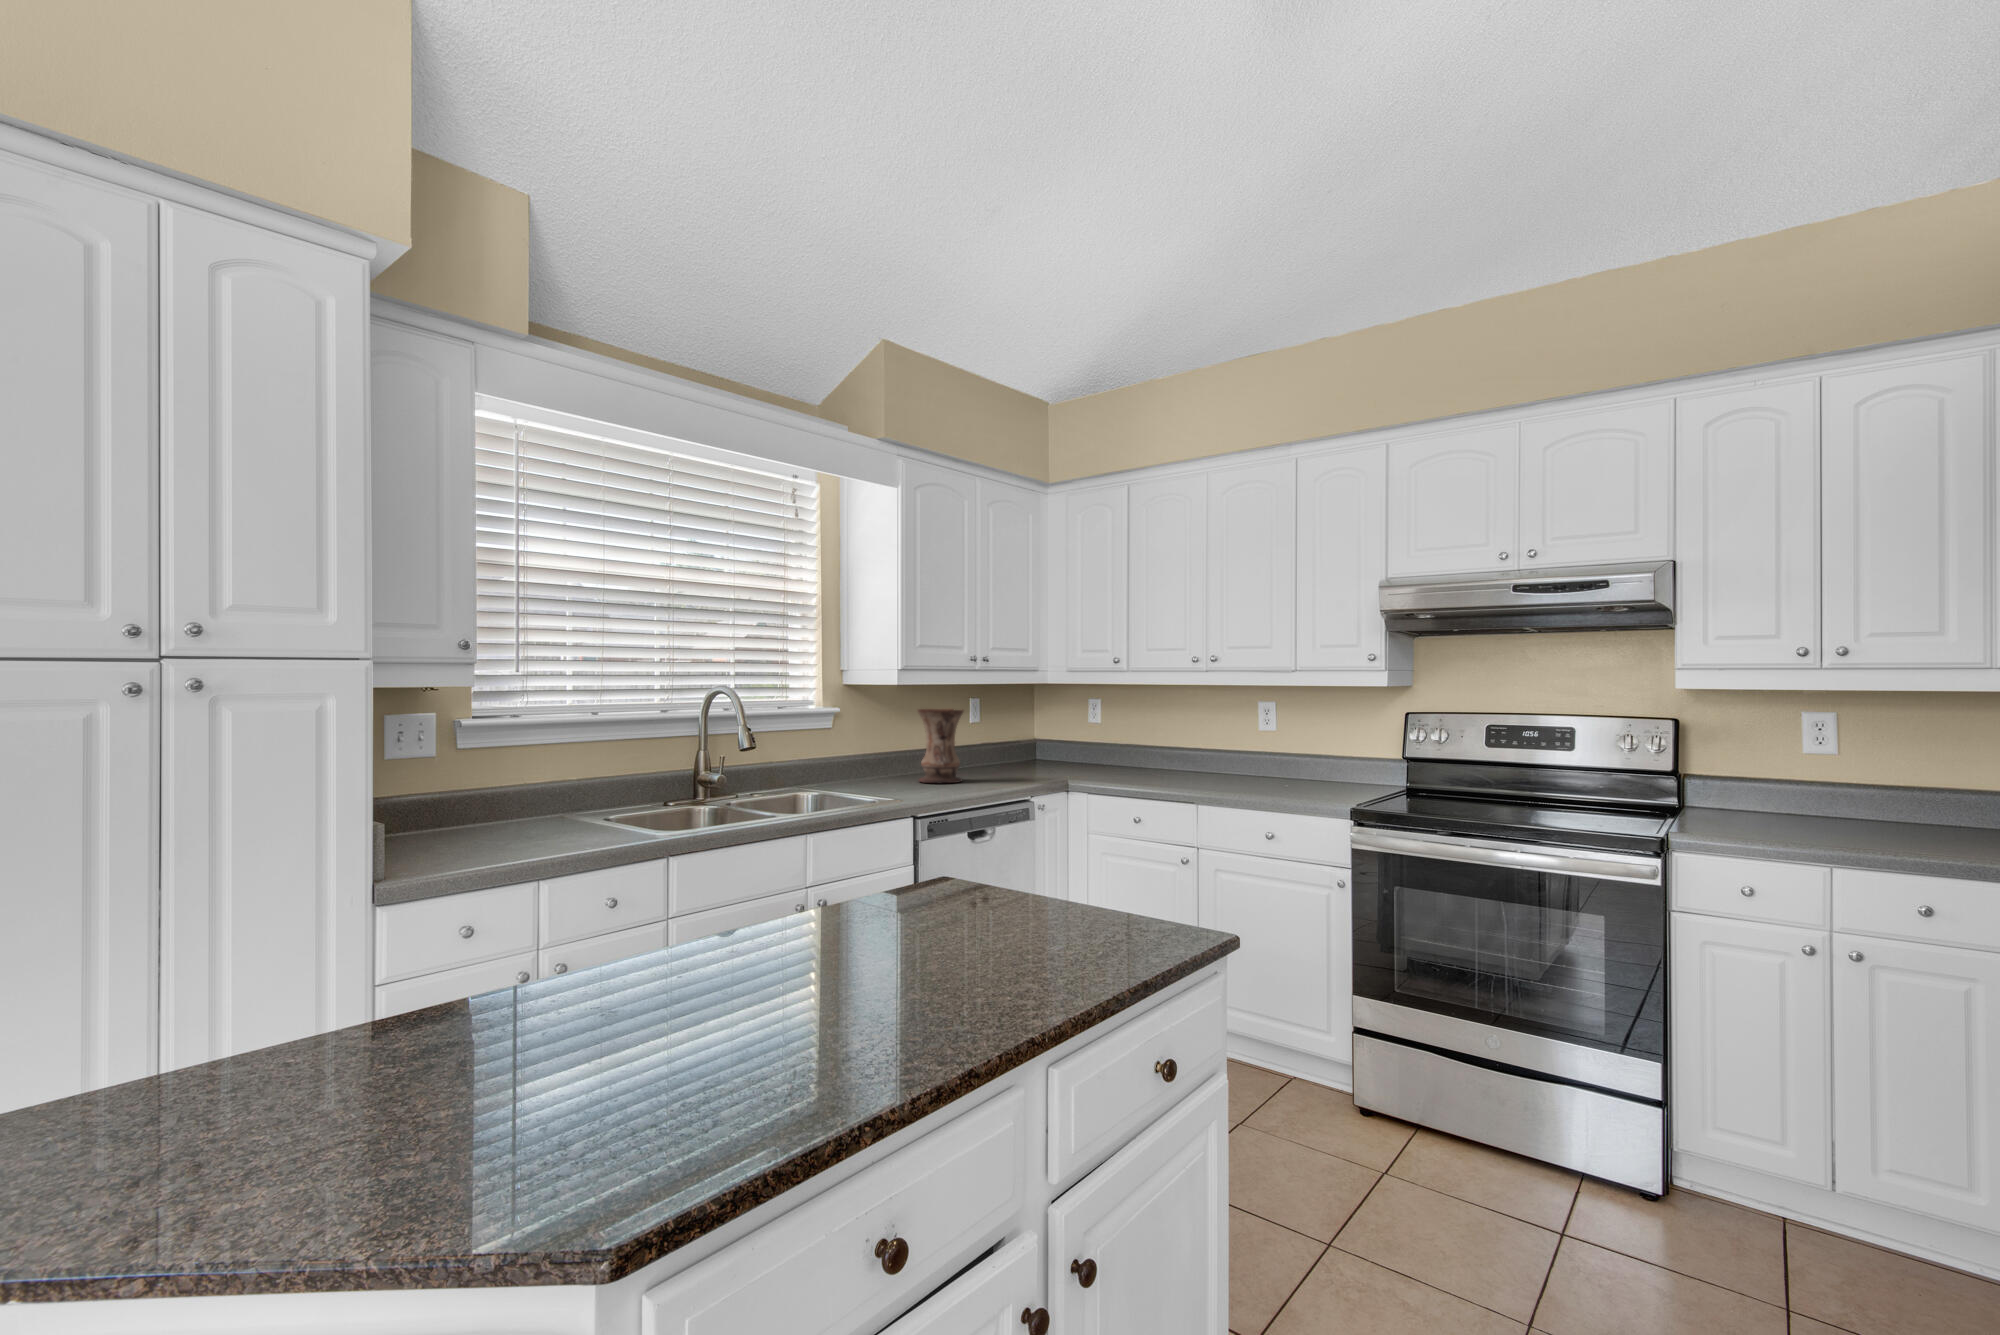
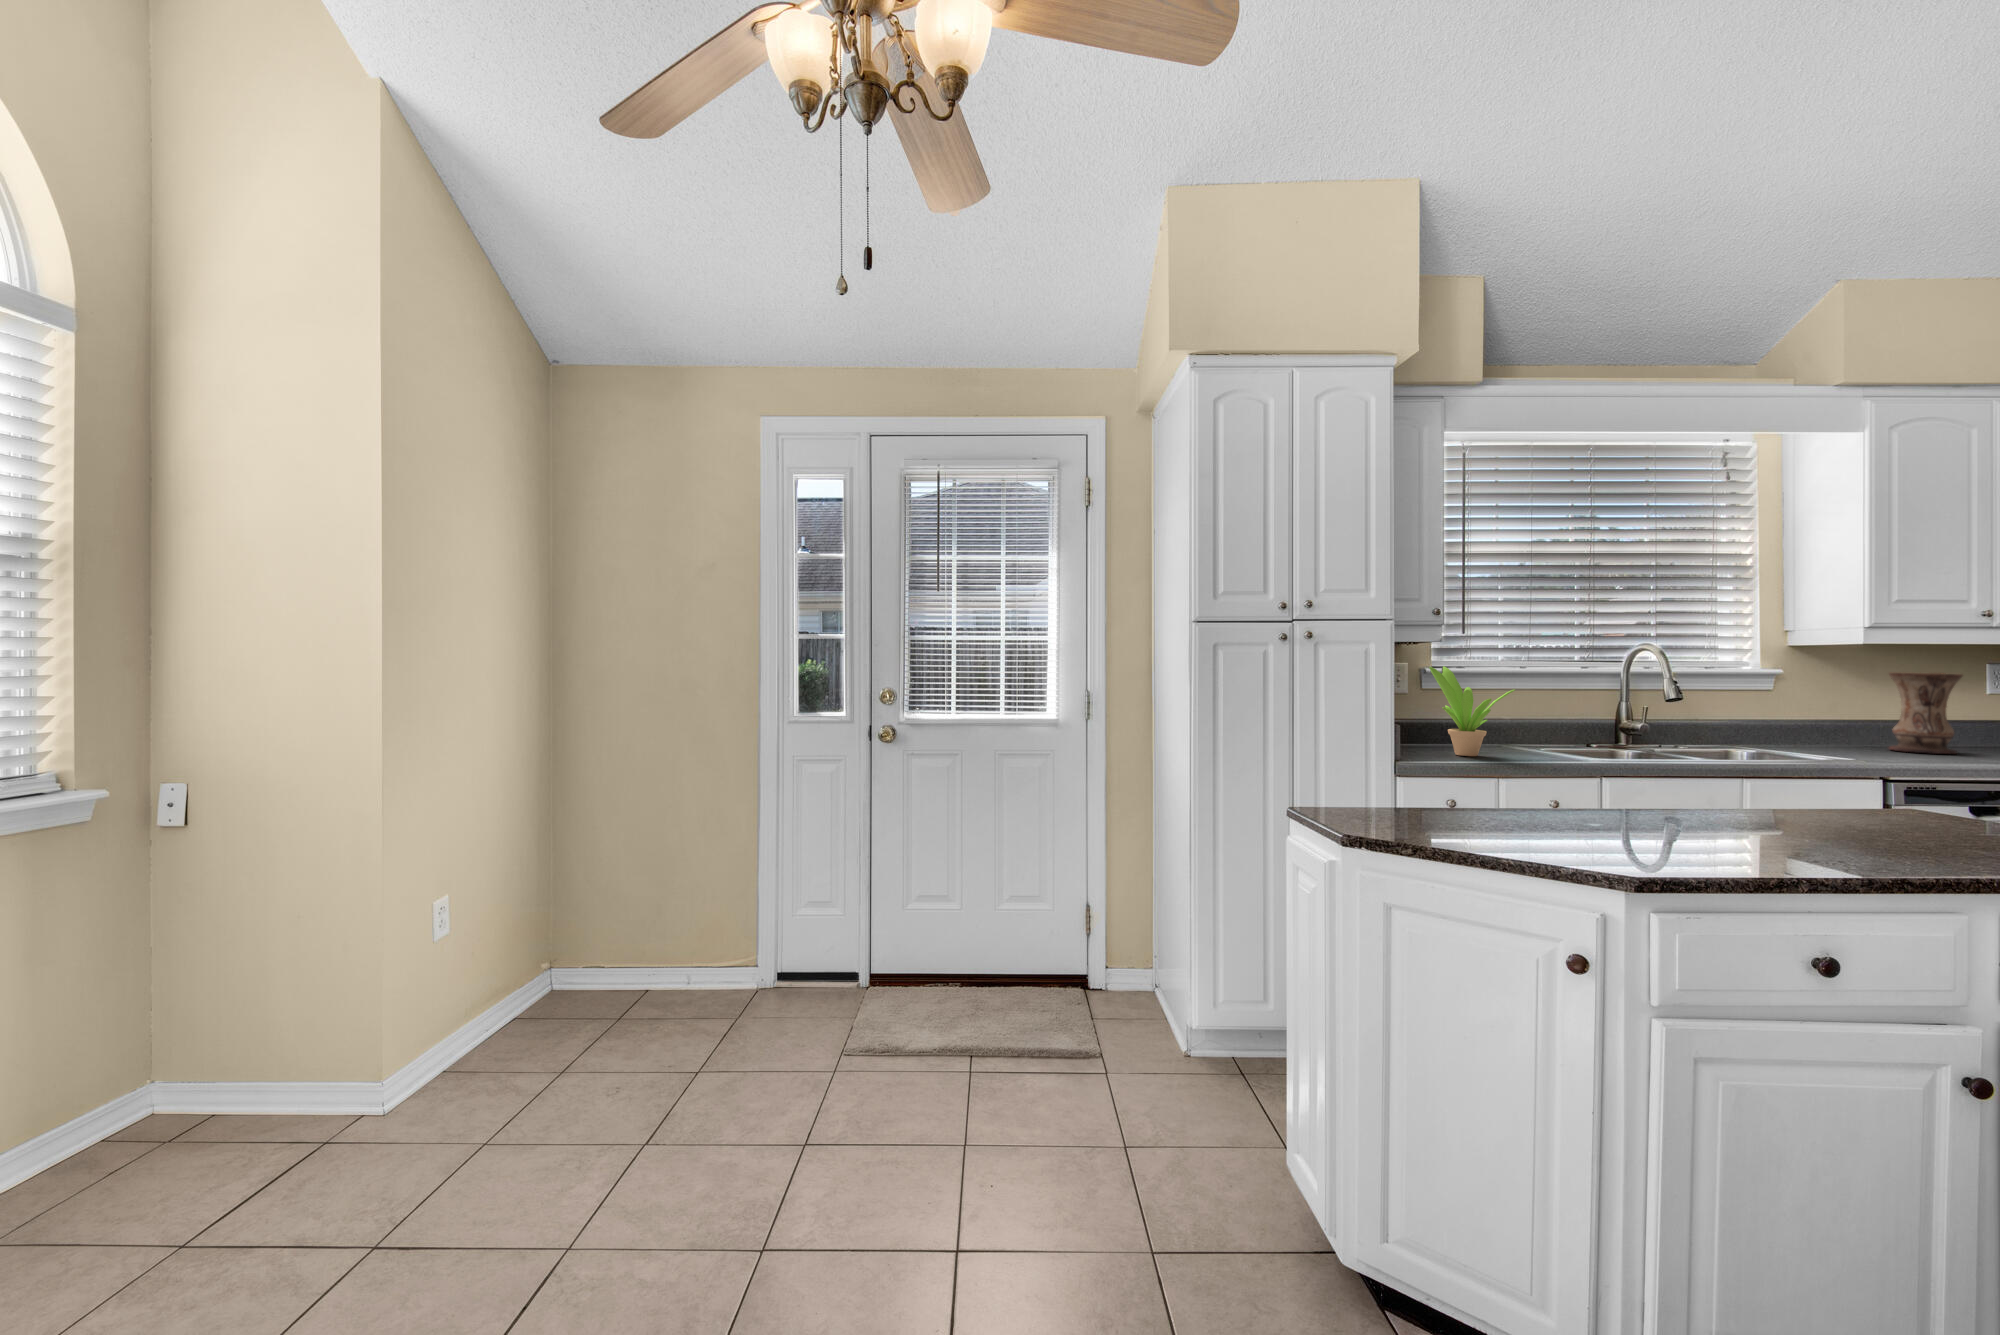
potted plant: none [438,722,563,848] -> present [1429,666,1515,756]

